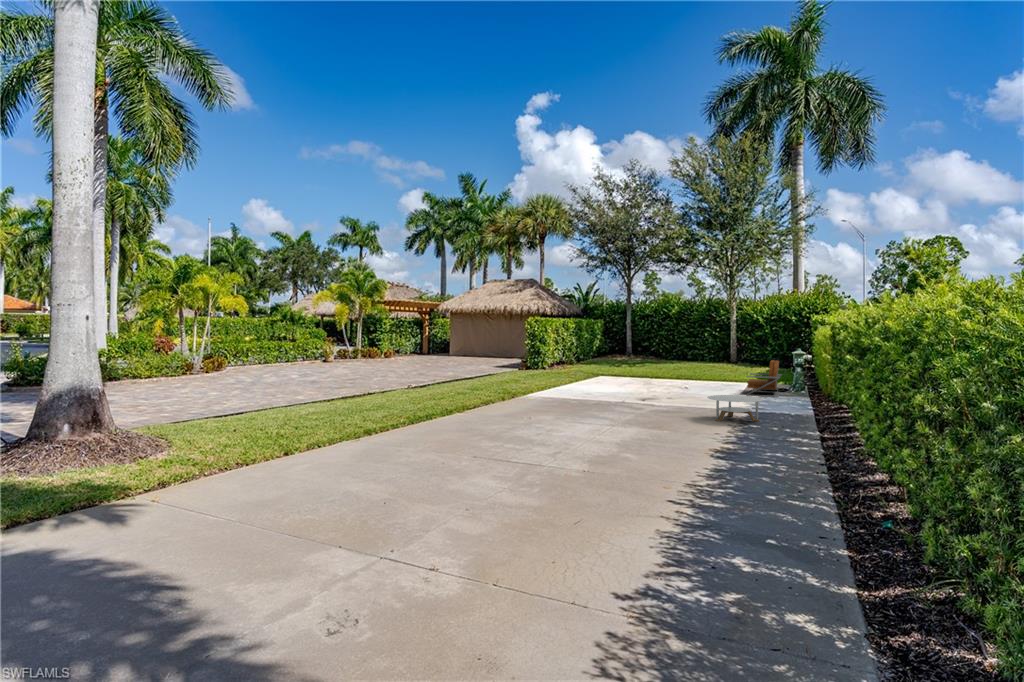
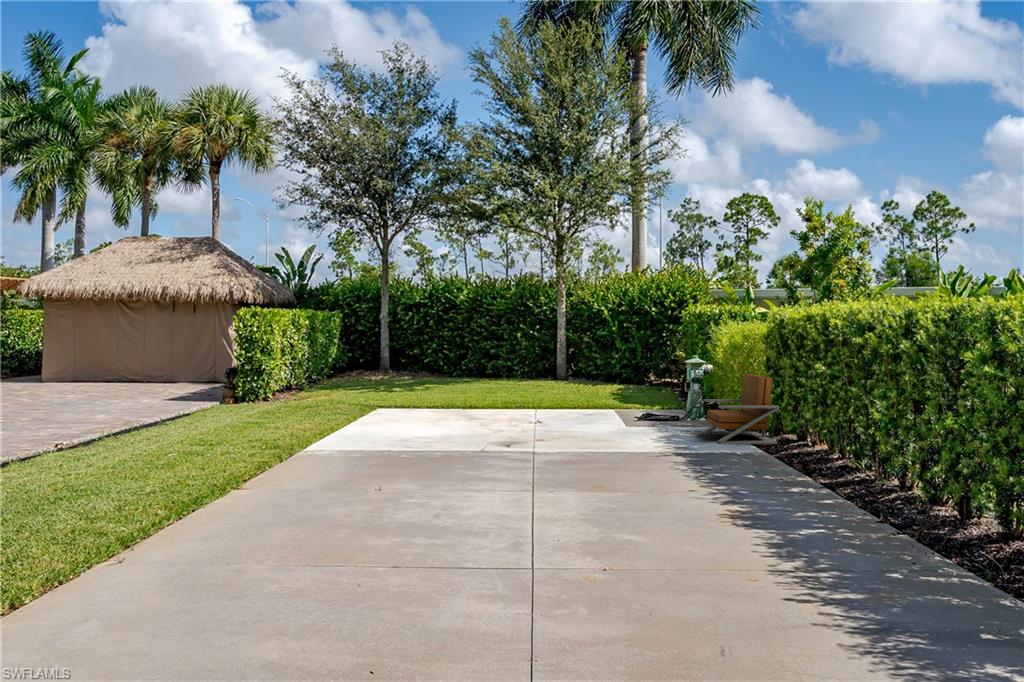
round table: present [707,395,763,422] -> none [801,459,939,533]

